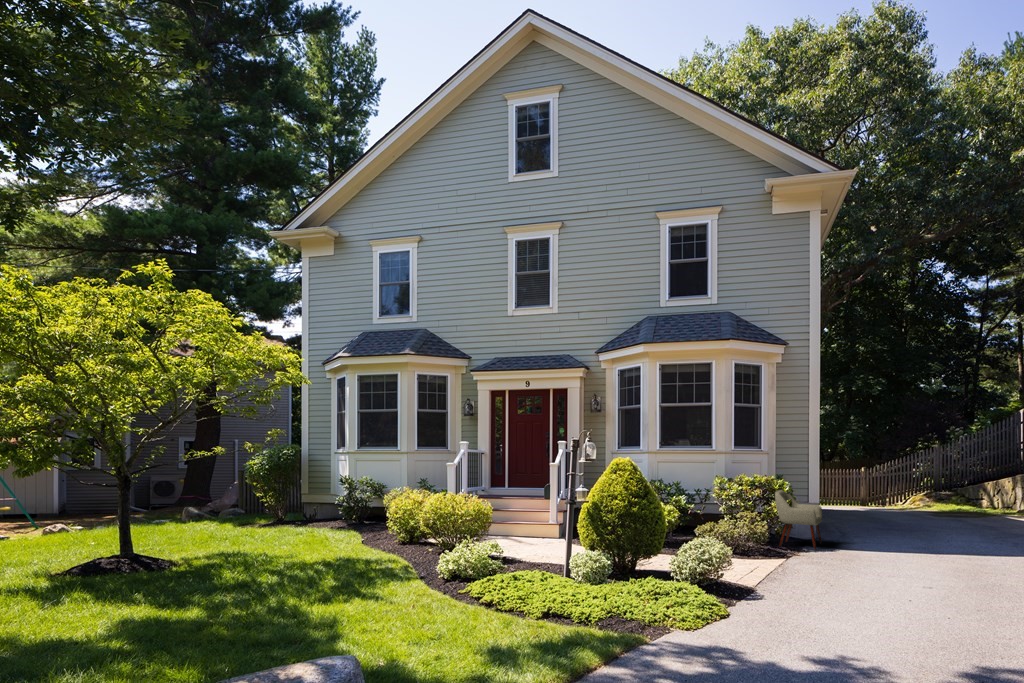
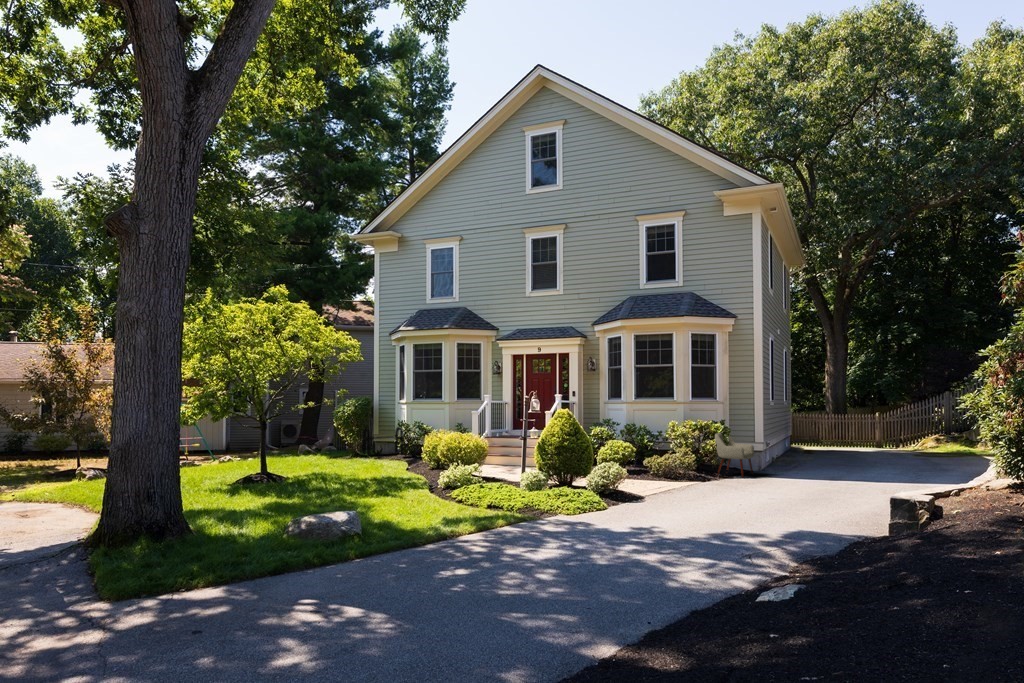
bench: none [290,486,347,527] -> present [362,427,404,456]

